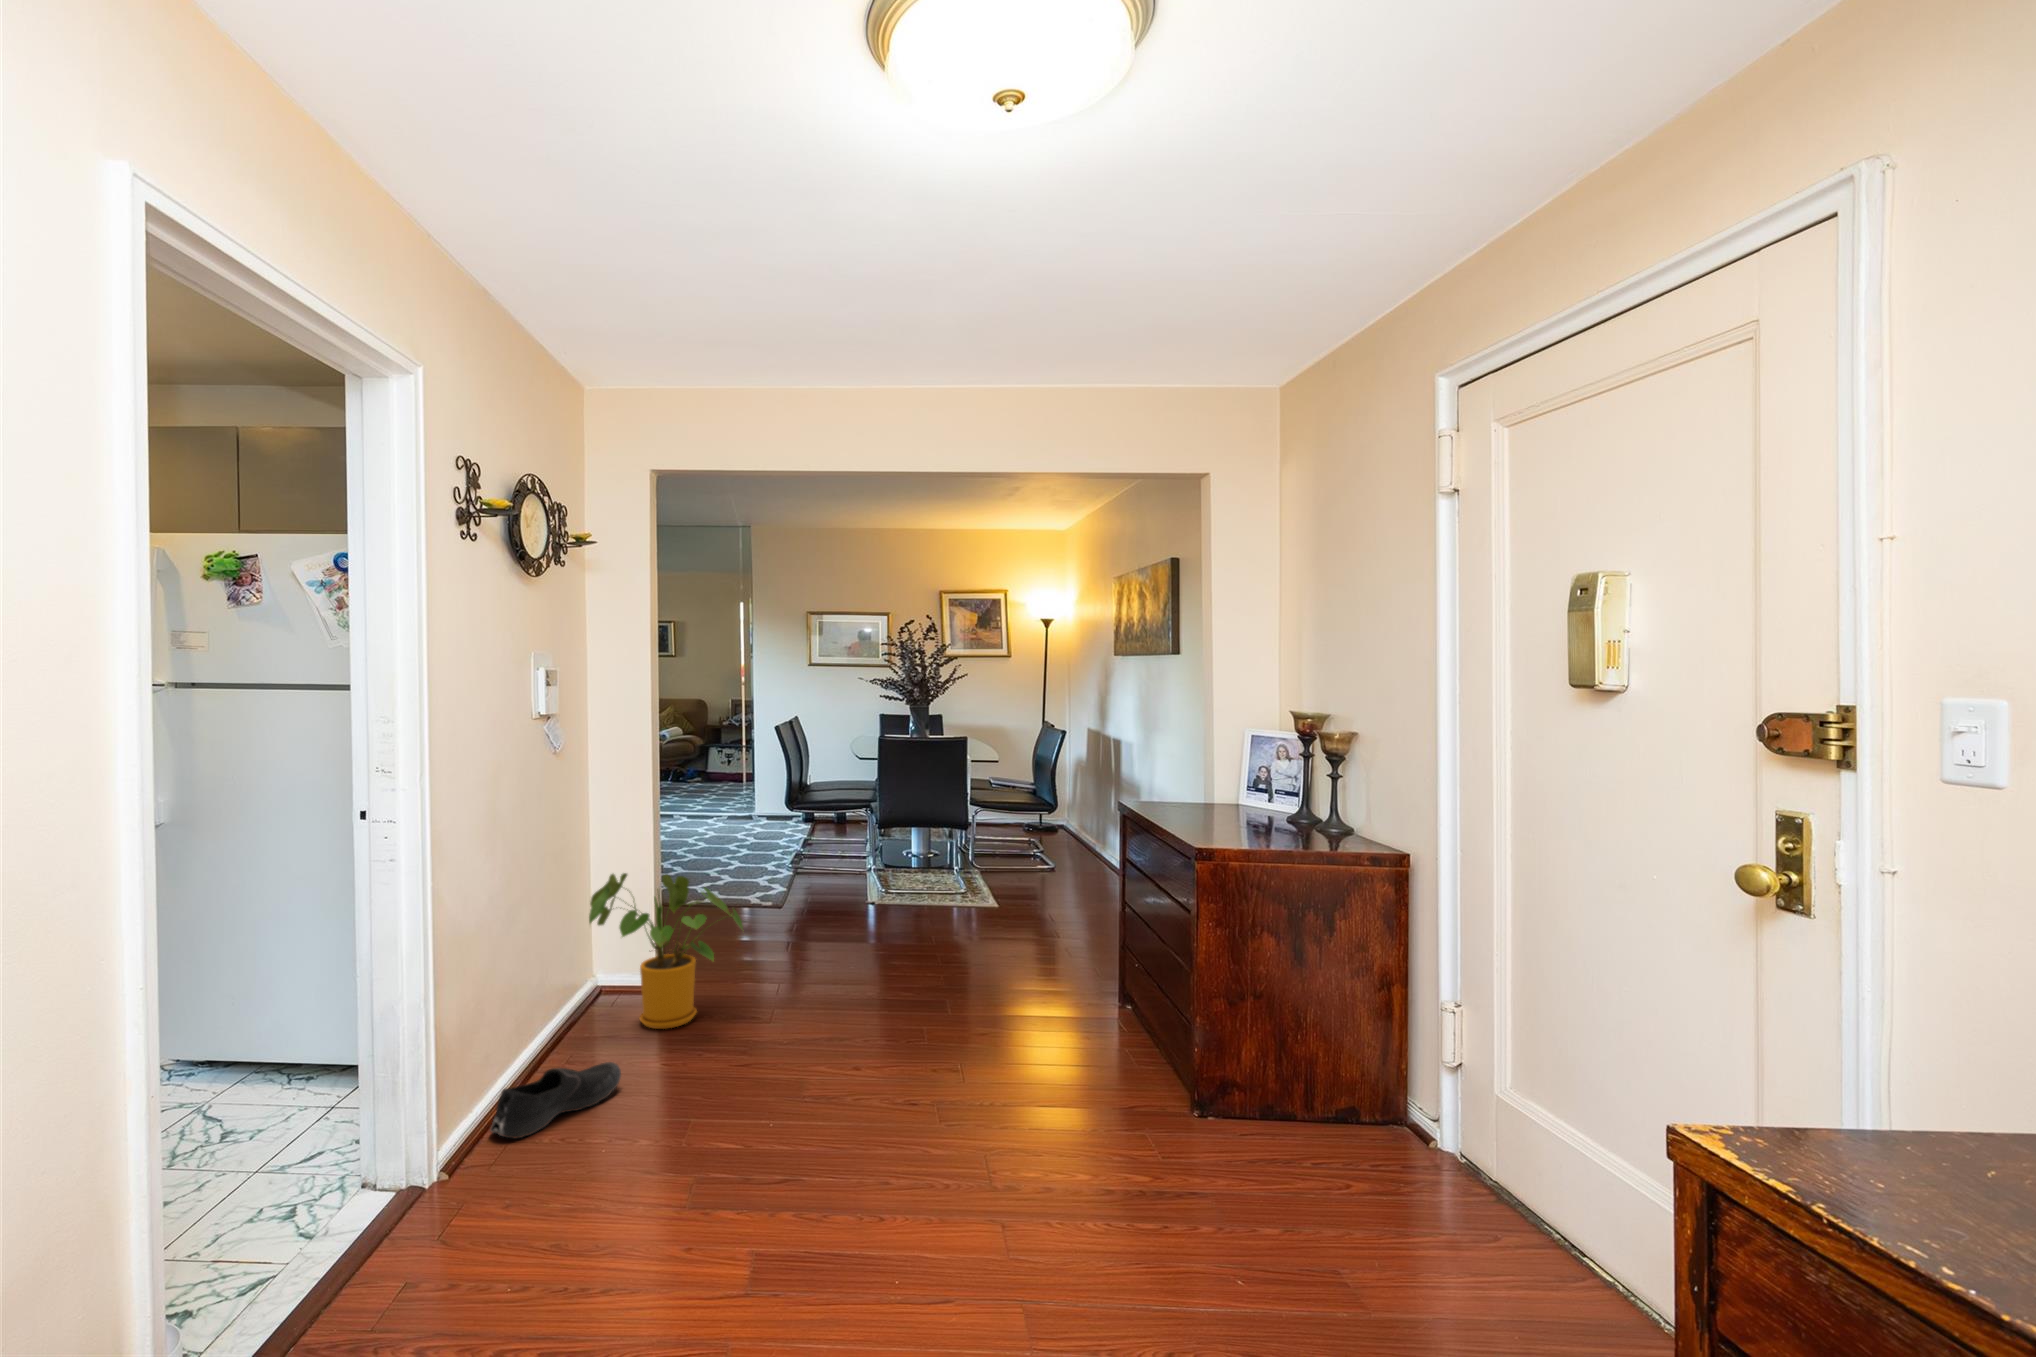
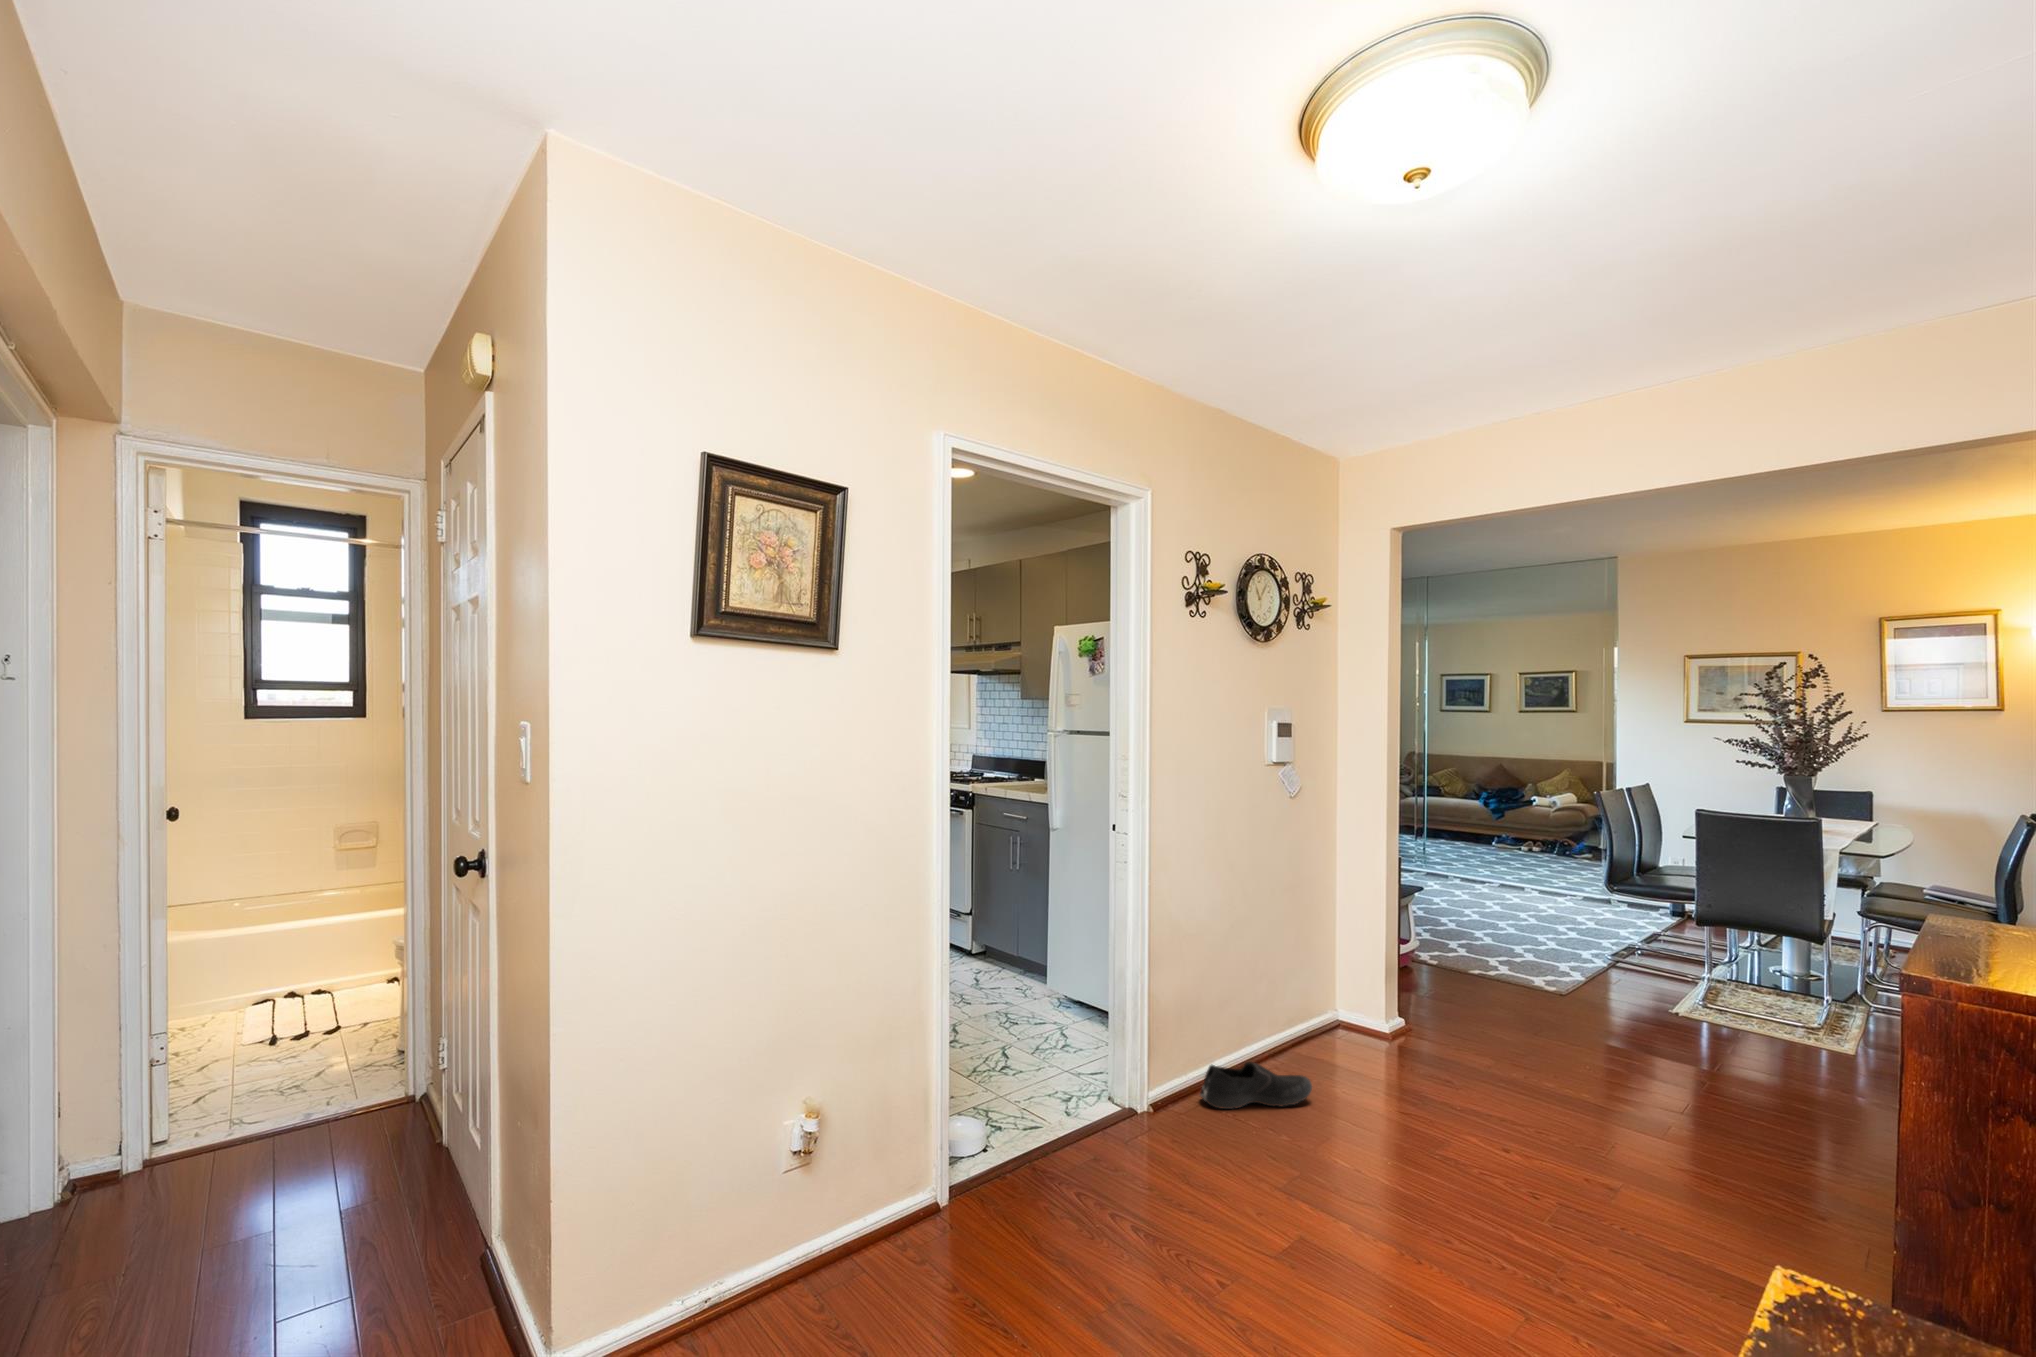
house plant: present [589,873,743,1029] -> none [1314,913,1461,1074]

